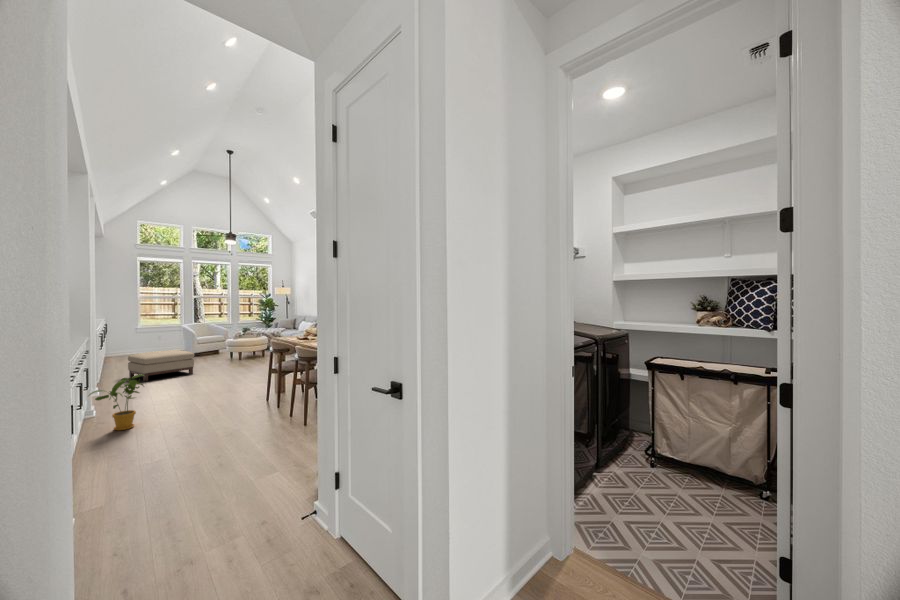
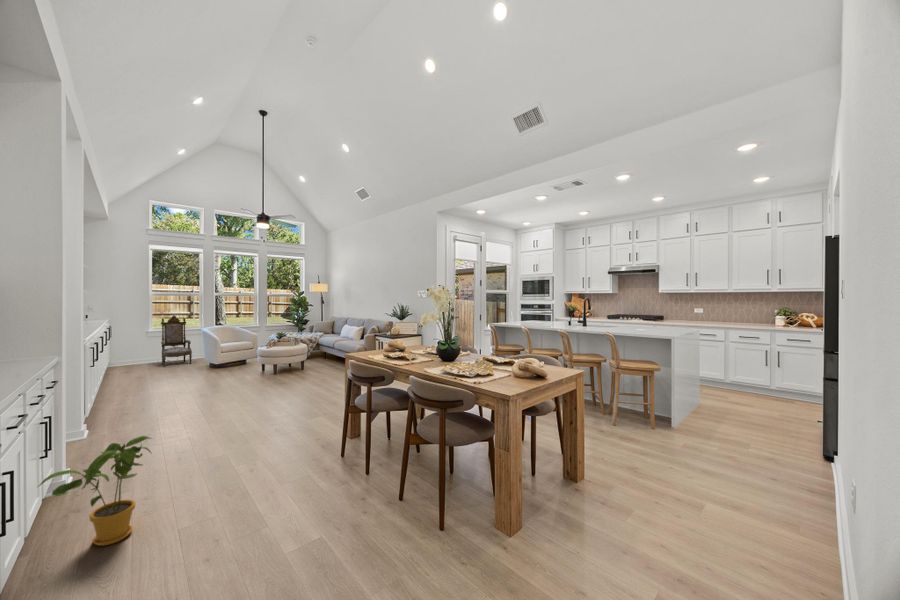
armchair: none [149,313,174,355] -> present [161,315,192,367]
ottoman: present [128,350,194,381] -> none [131,365,222,413]

